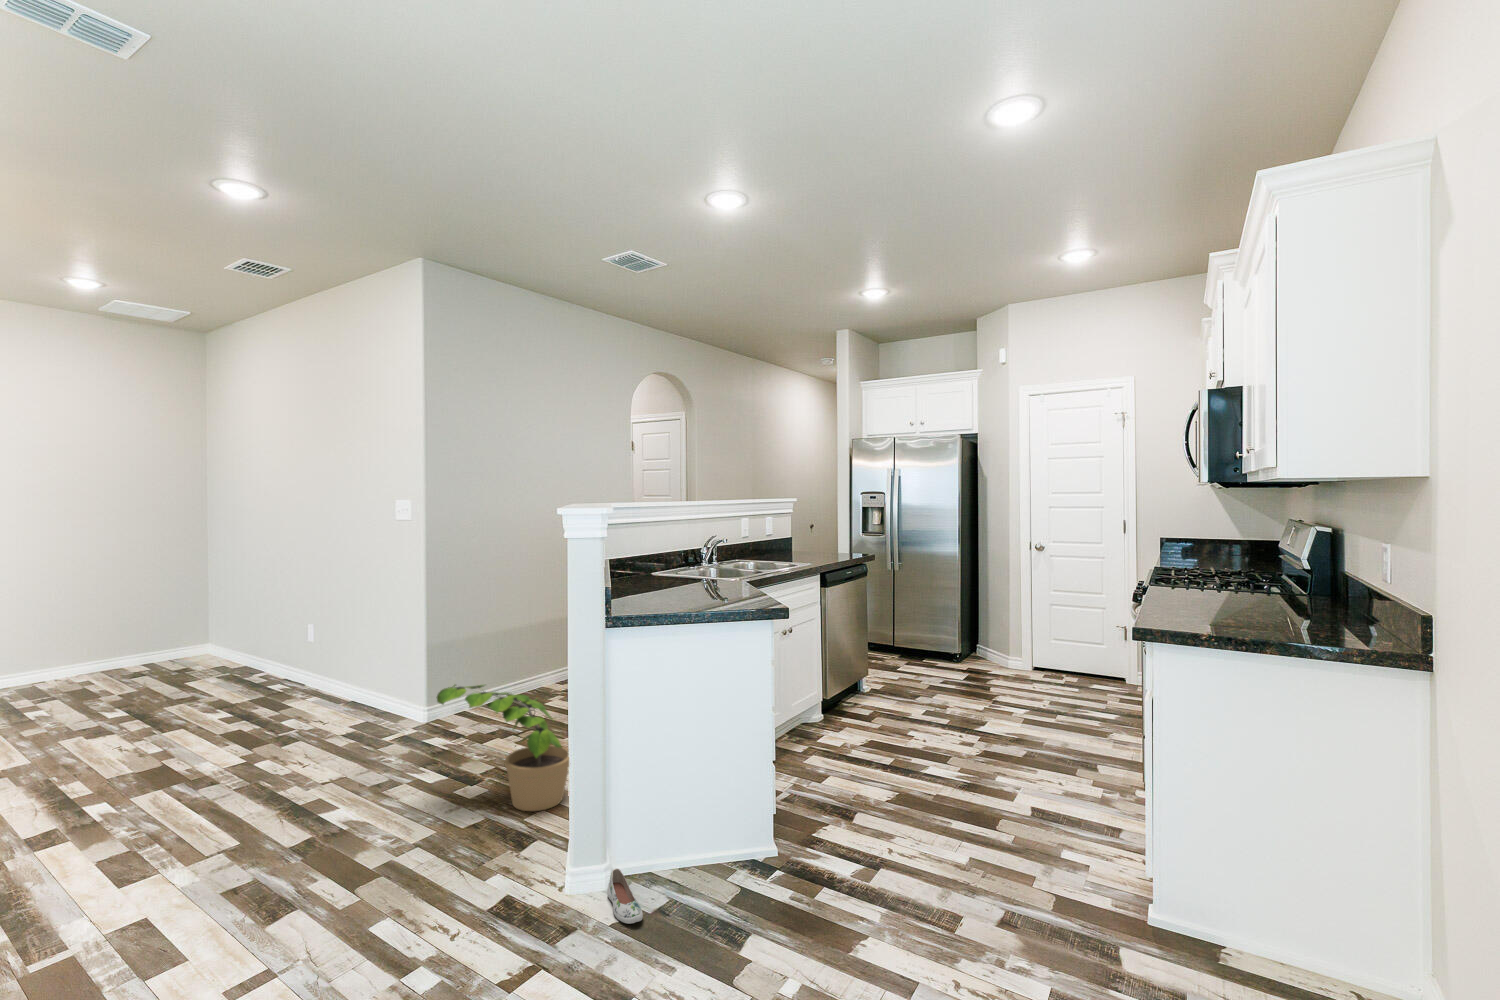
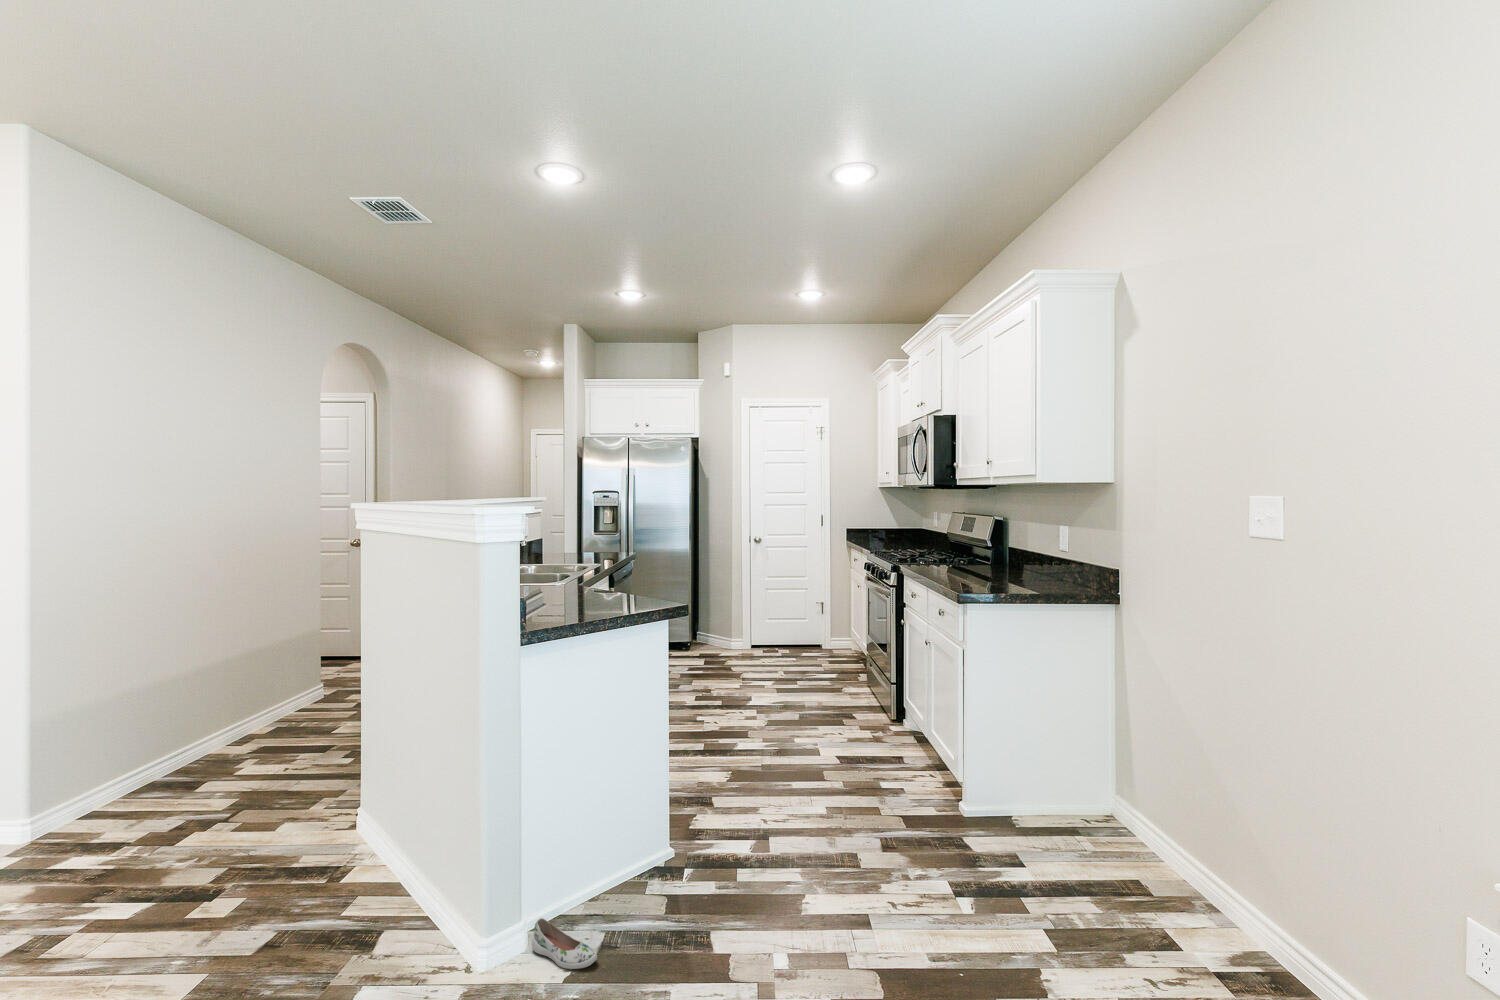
potted plant: present [437,685,569,811] -> none [174,755,384,907]

